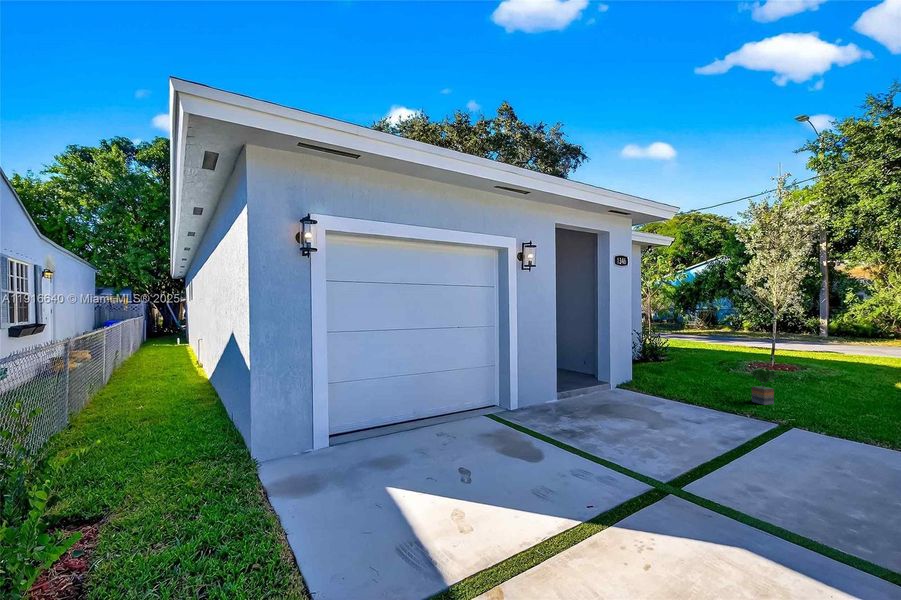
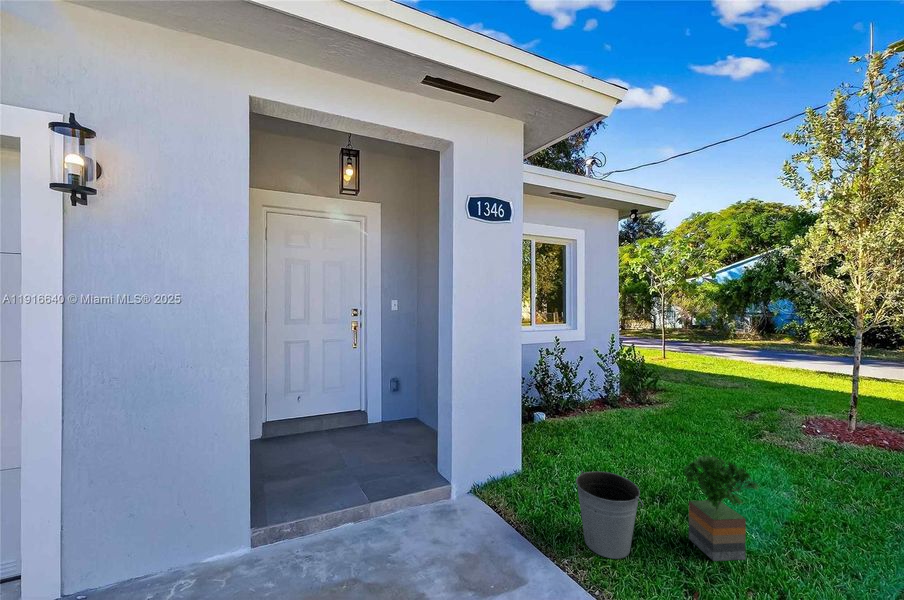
bucket: none [712,378,741,407] -> present [576,471,643,559]

